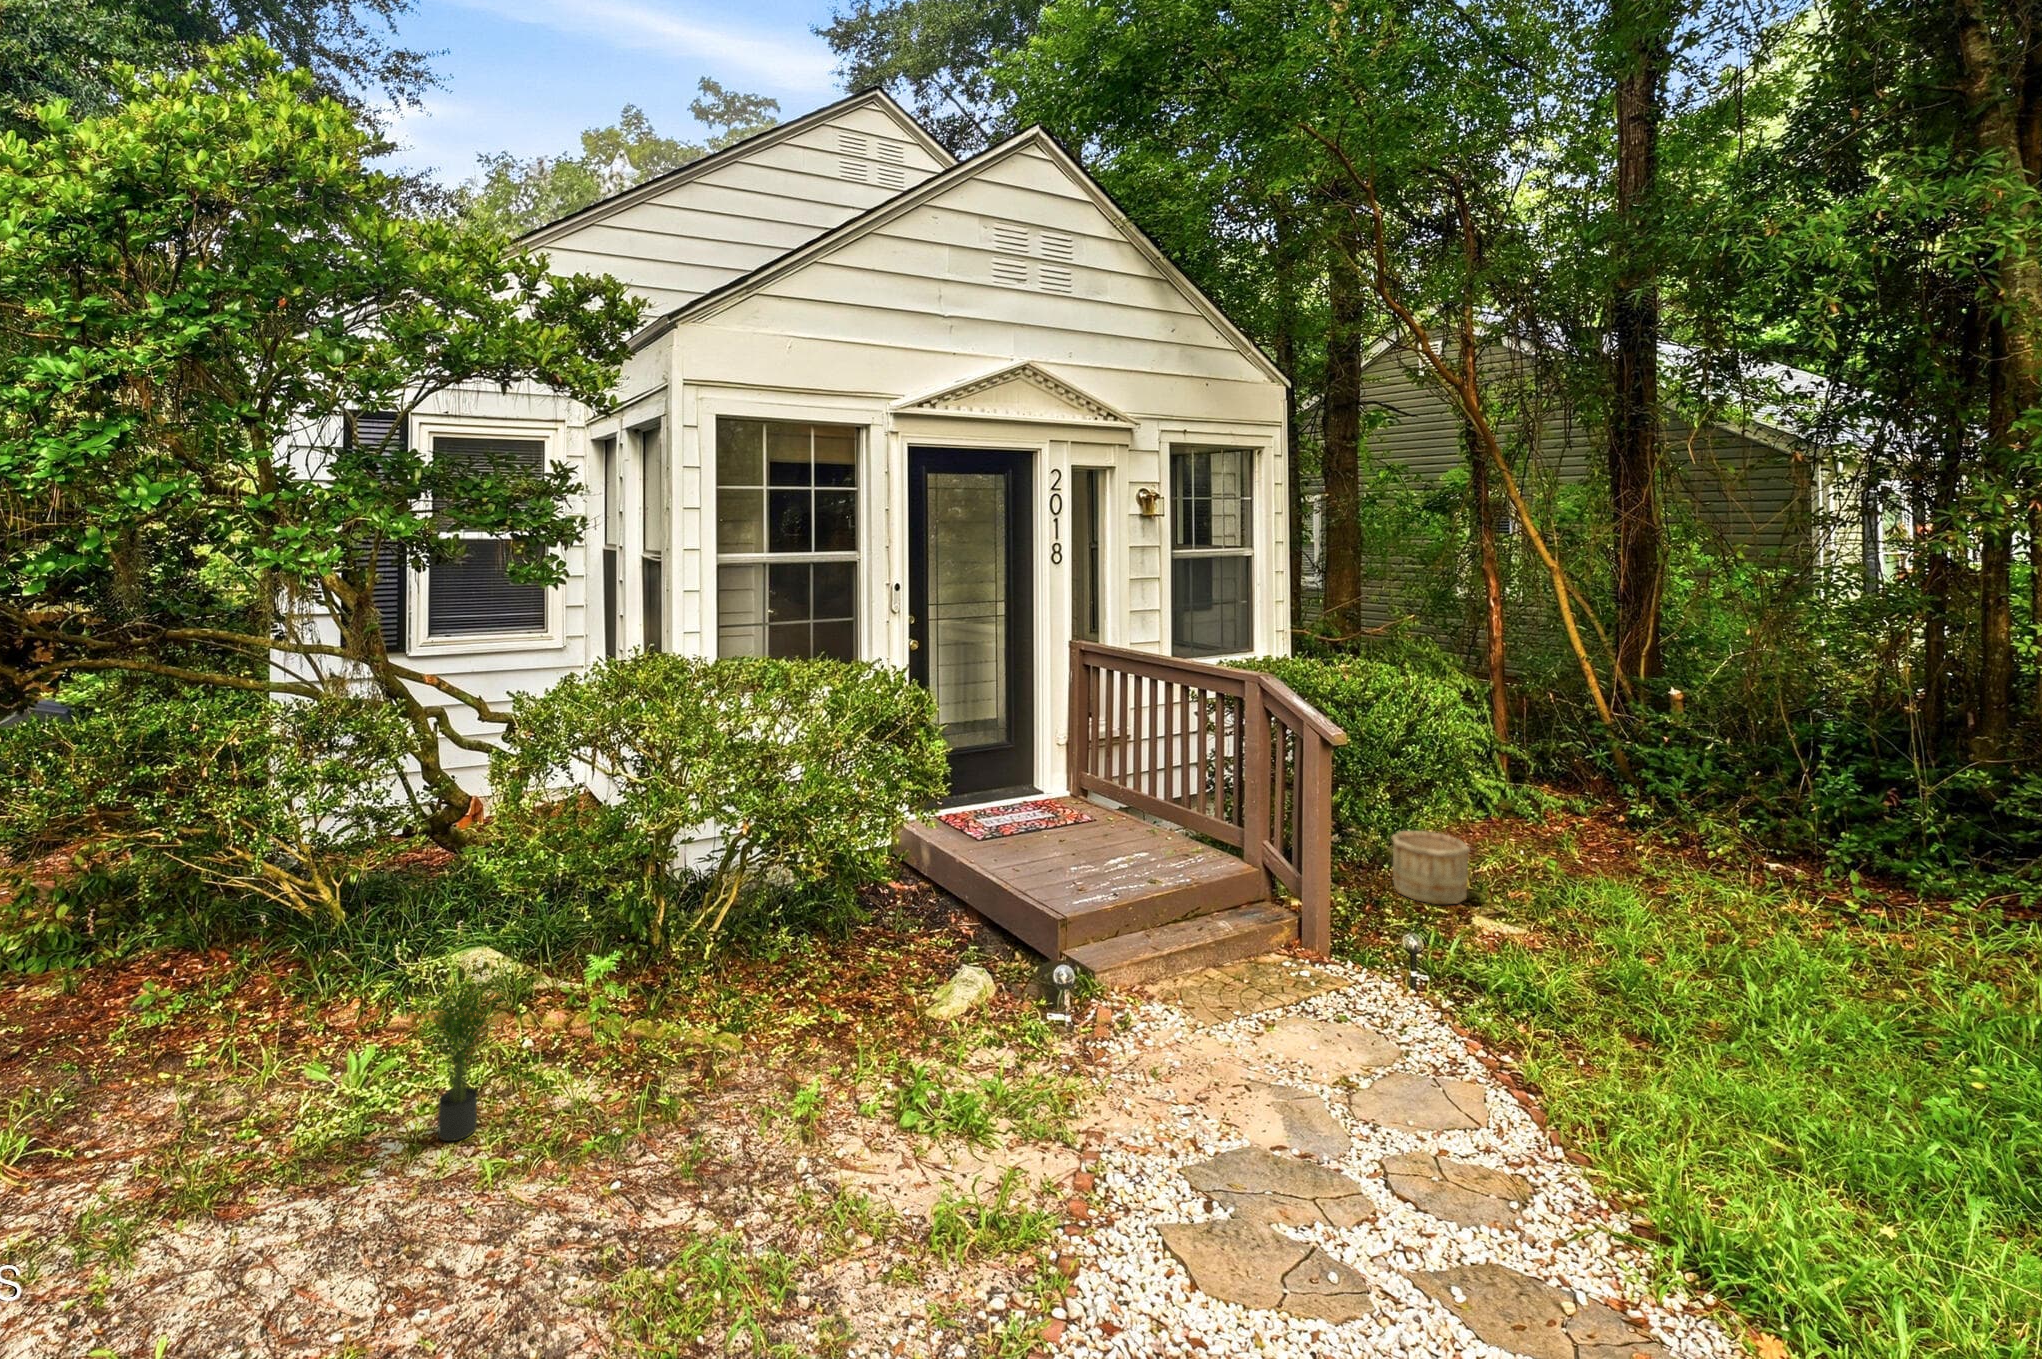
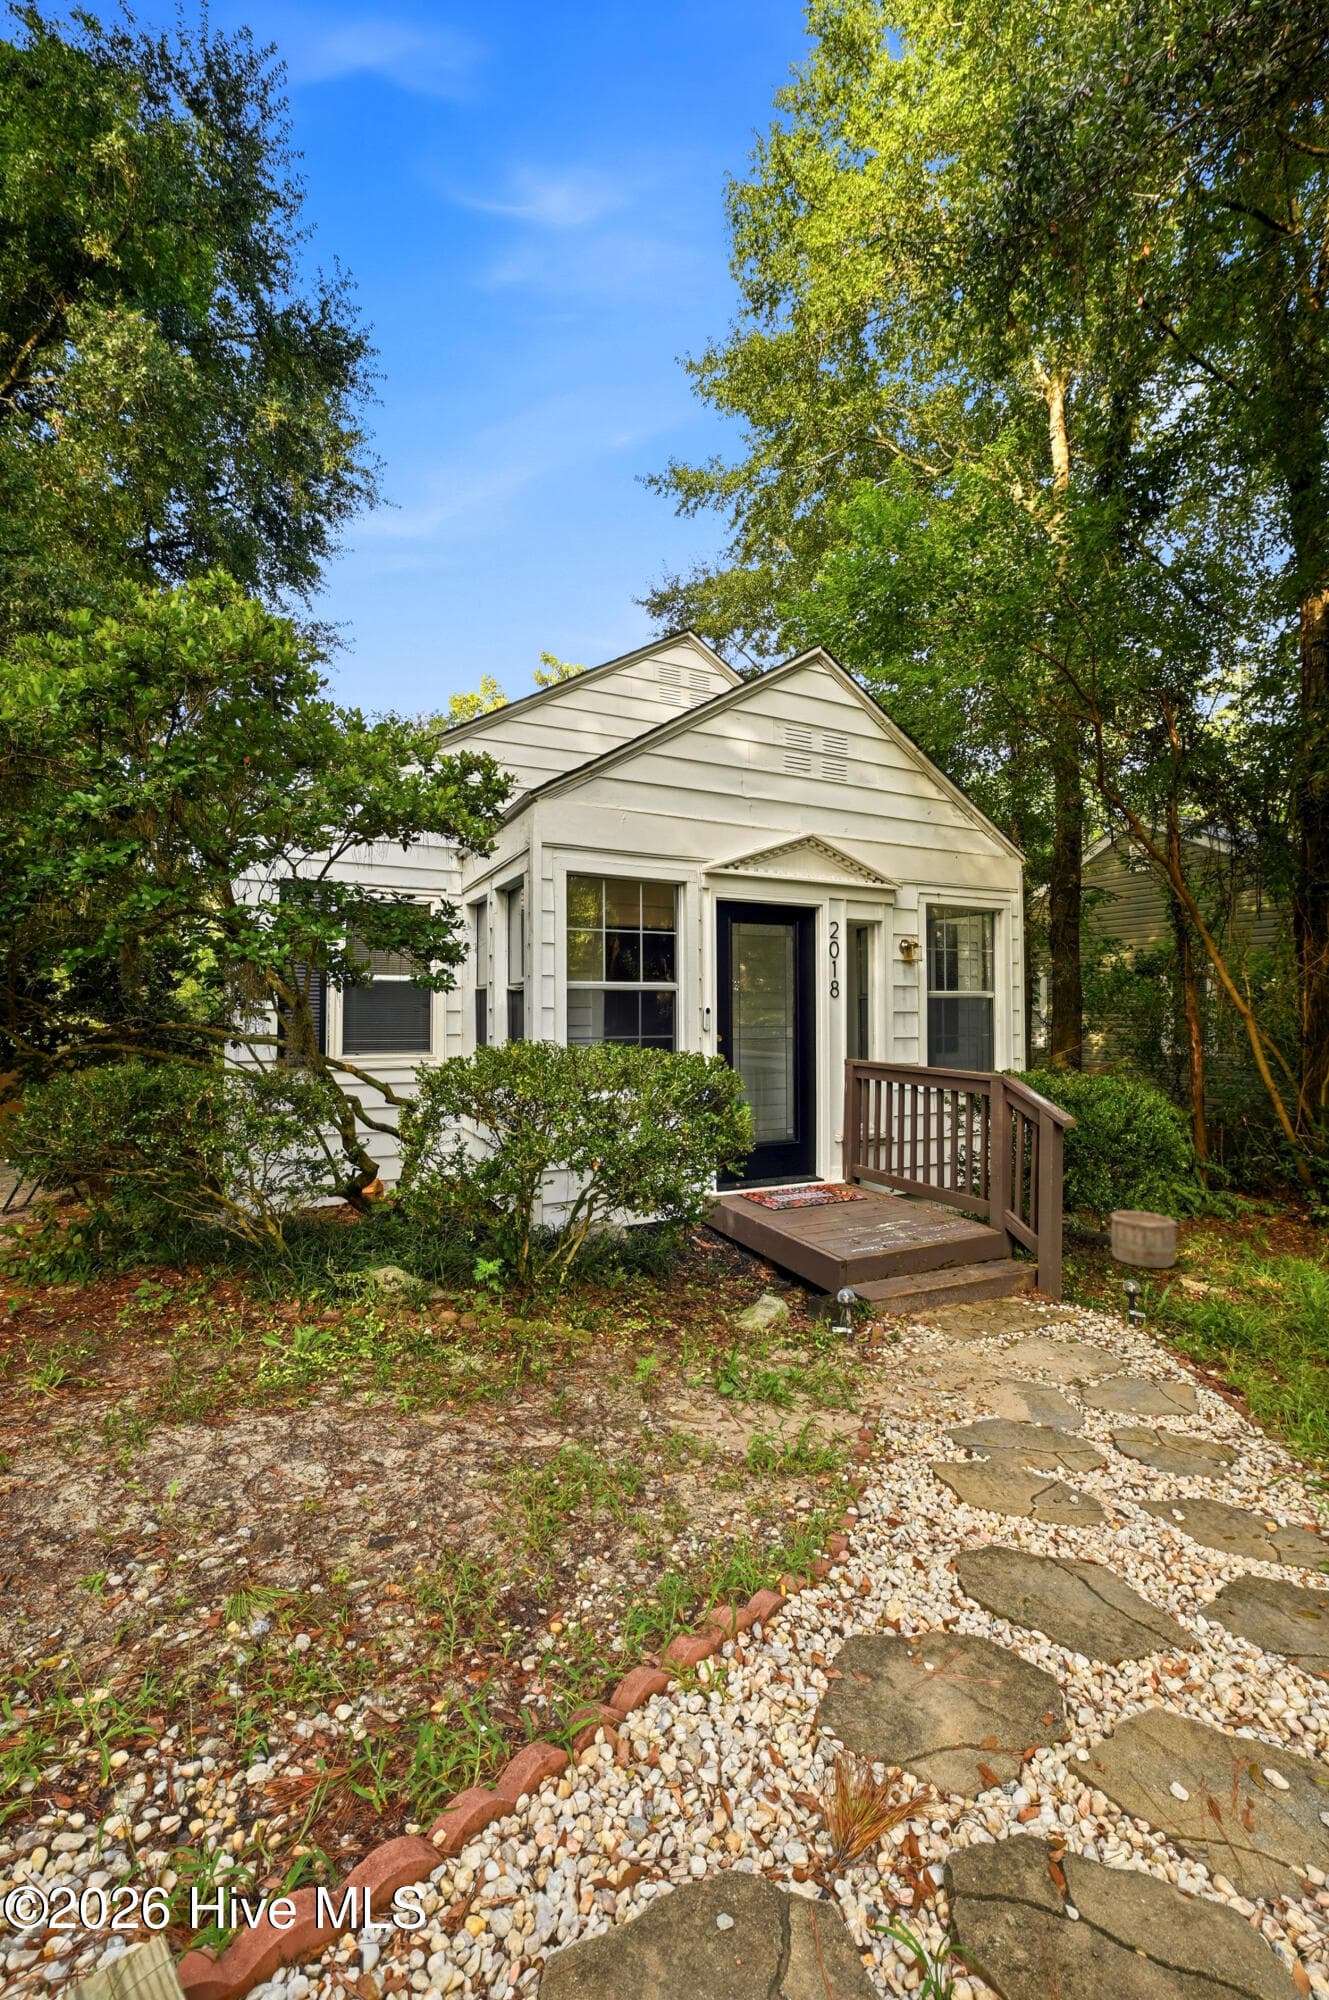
potted plant: present [403,952,513,1141] -> none [333,1242,424,1387]

